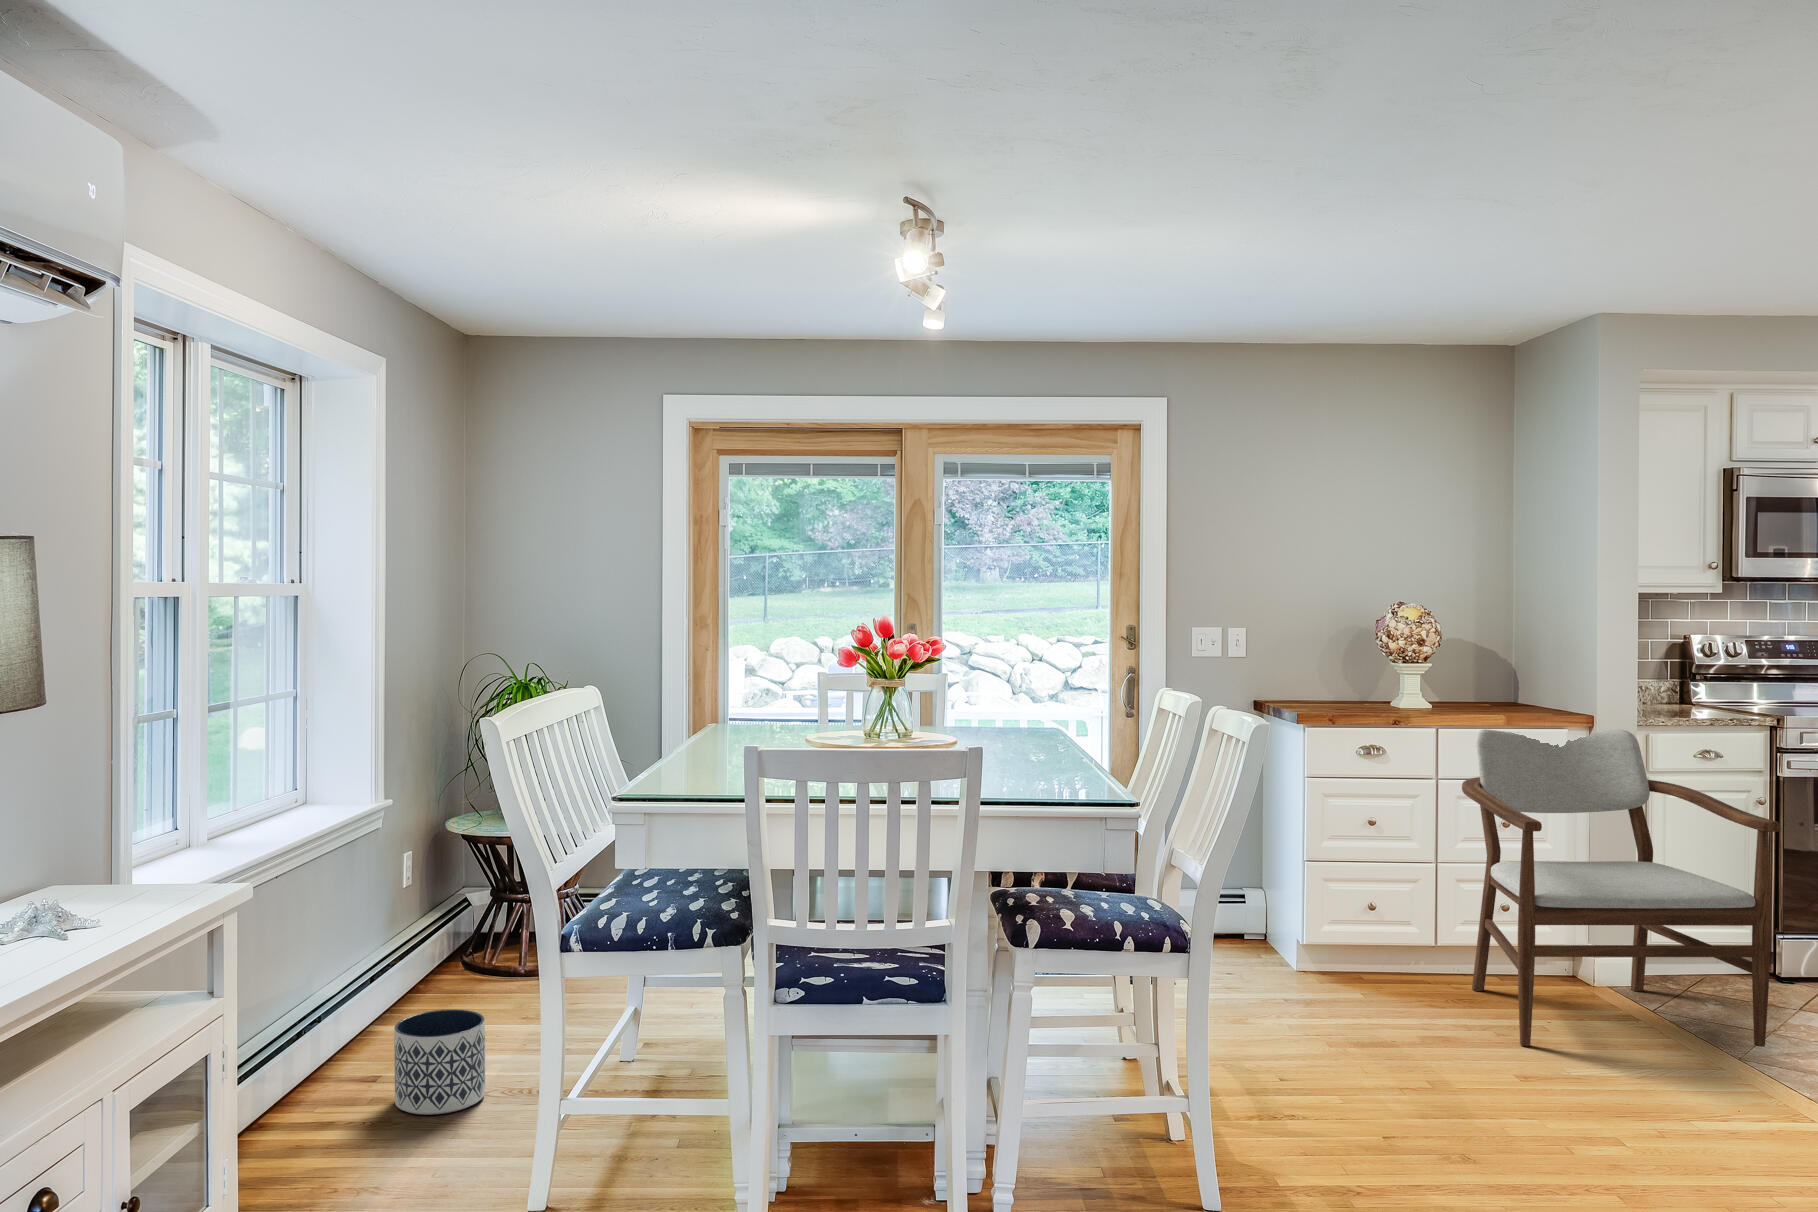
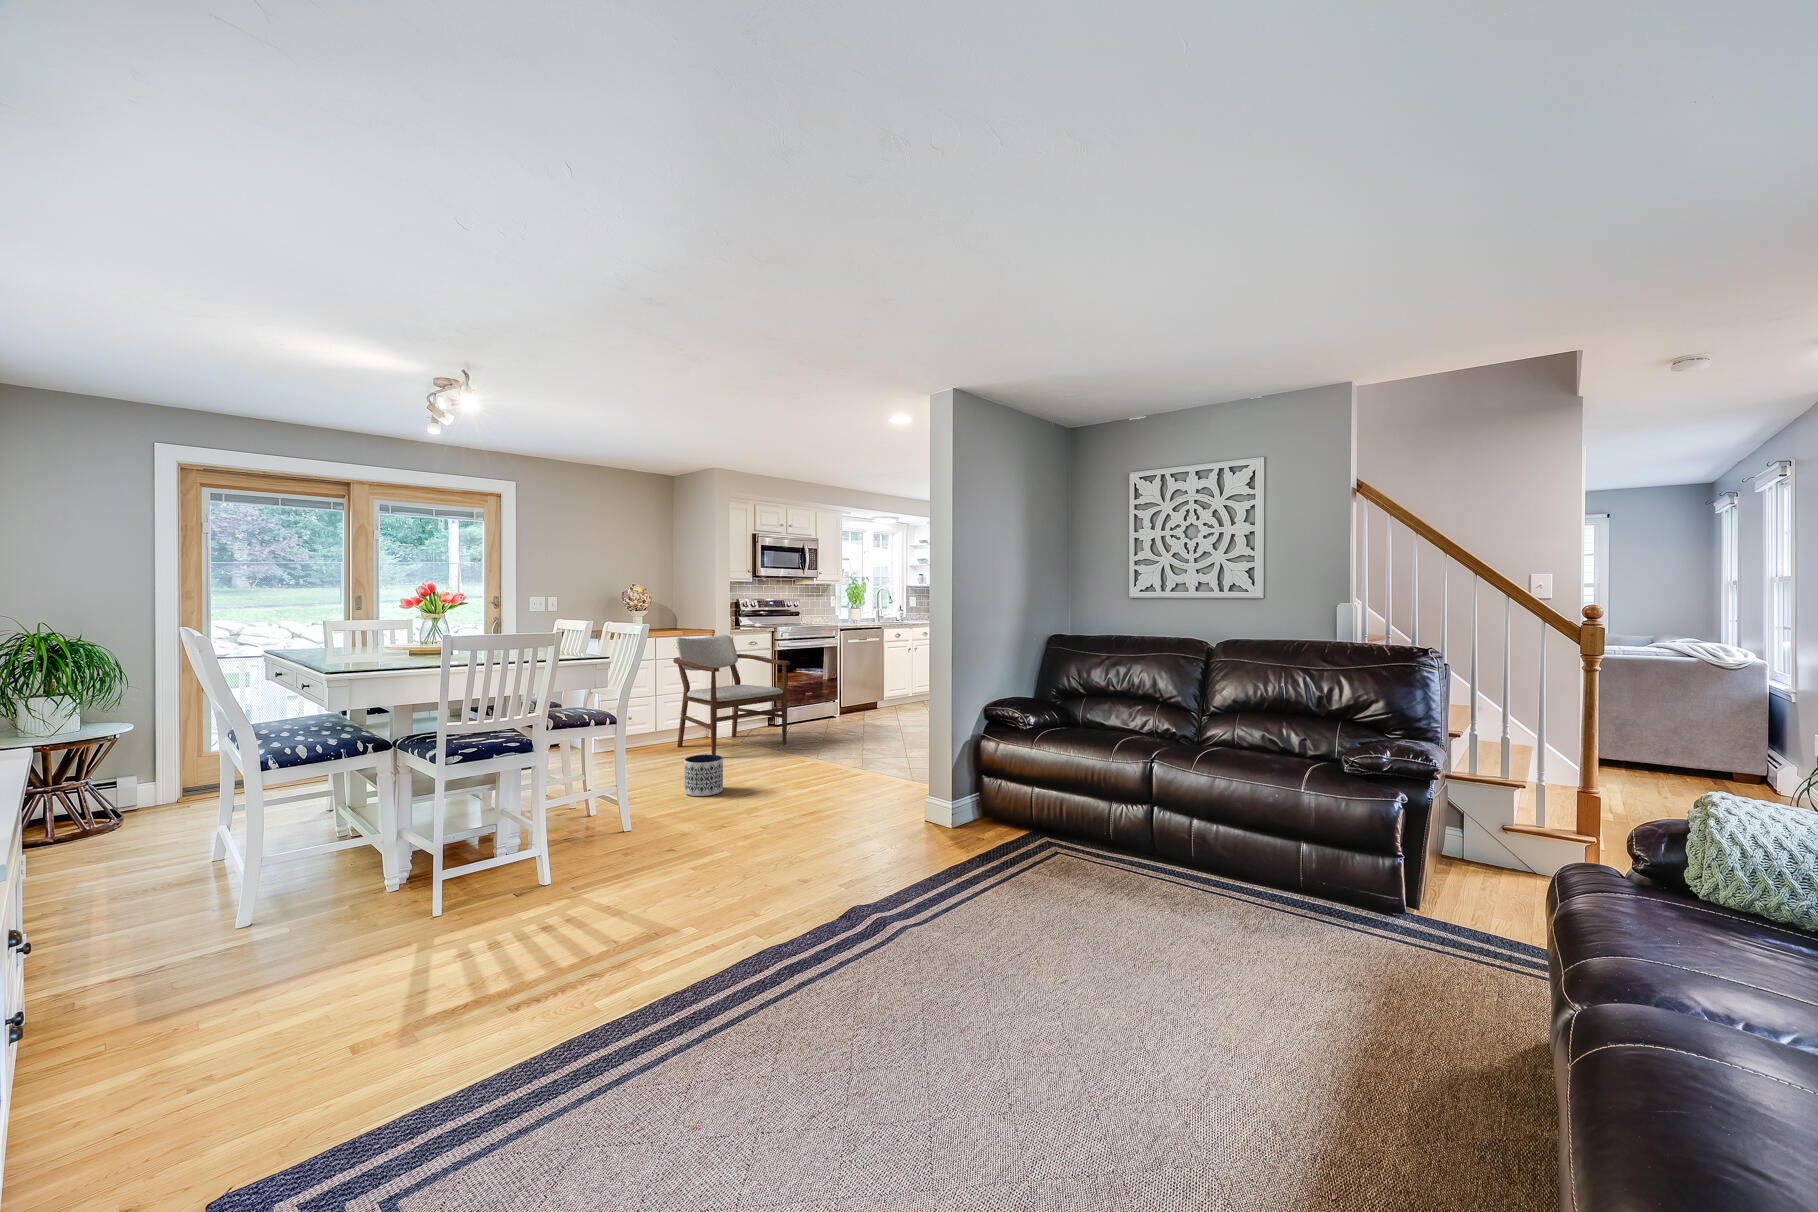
planter: present [394,1010,485,1115] -> present [685,755,723,796]

